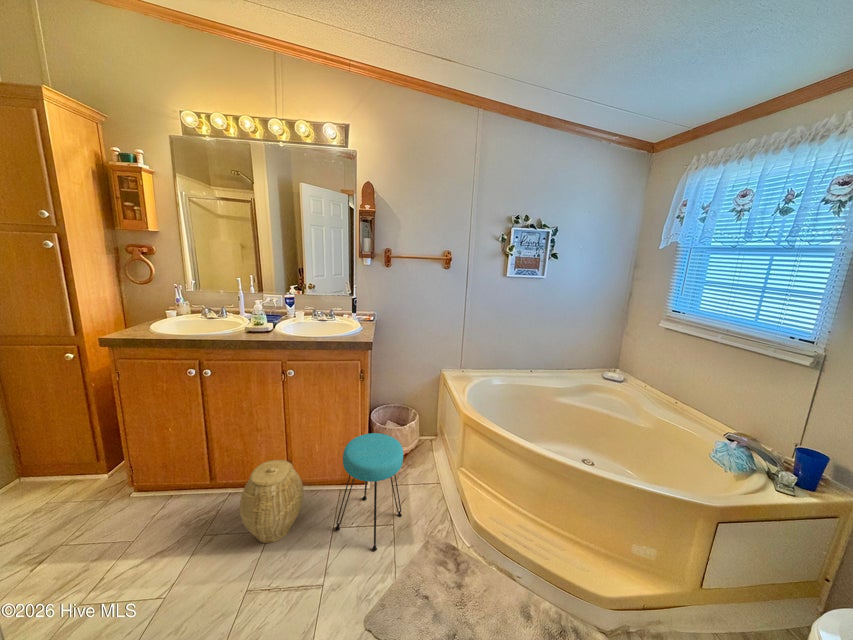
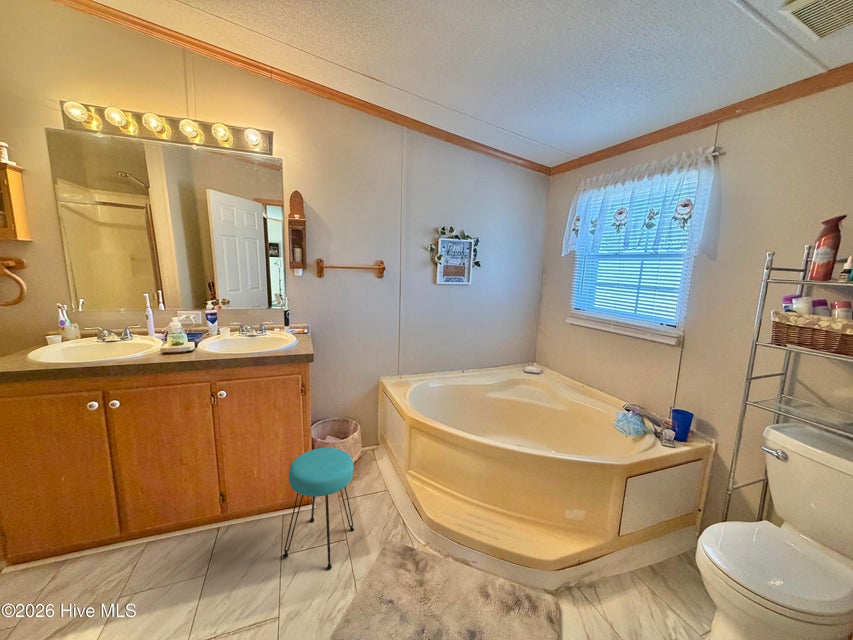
woven basket: present [240,460,304,543] -> none [167,492,244,588]

